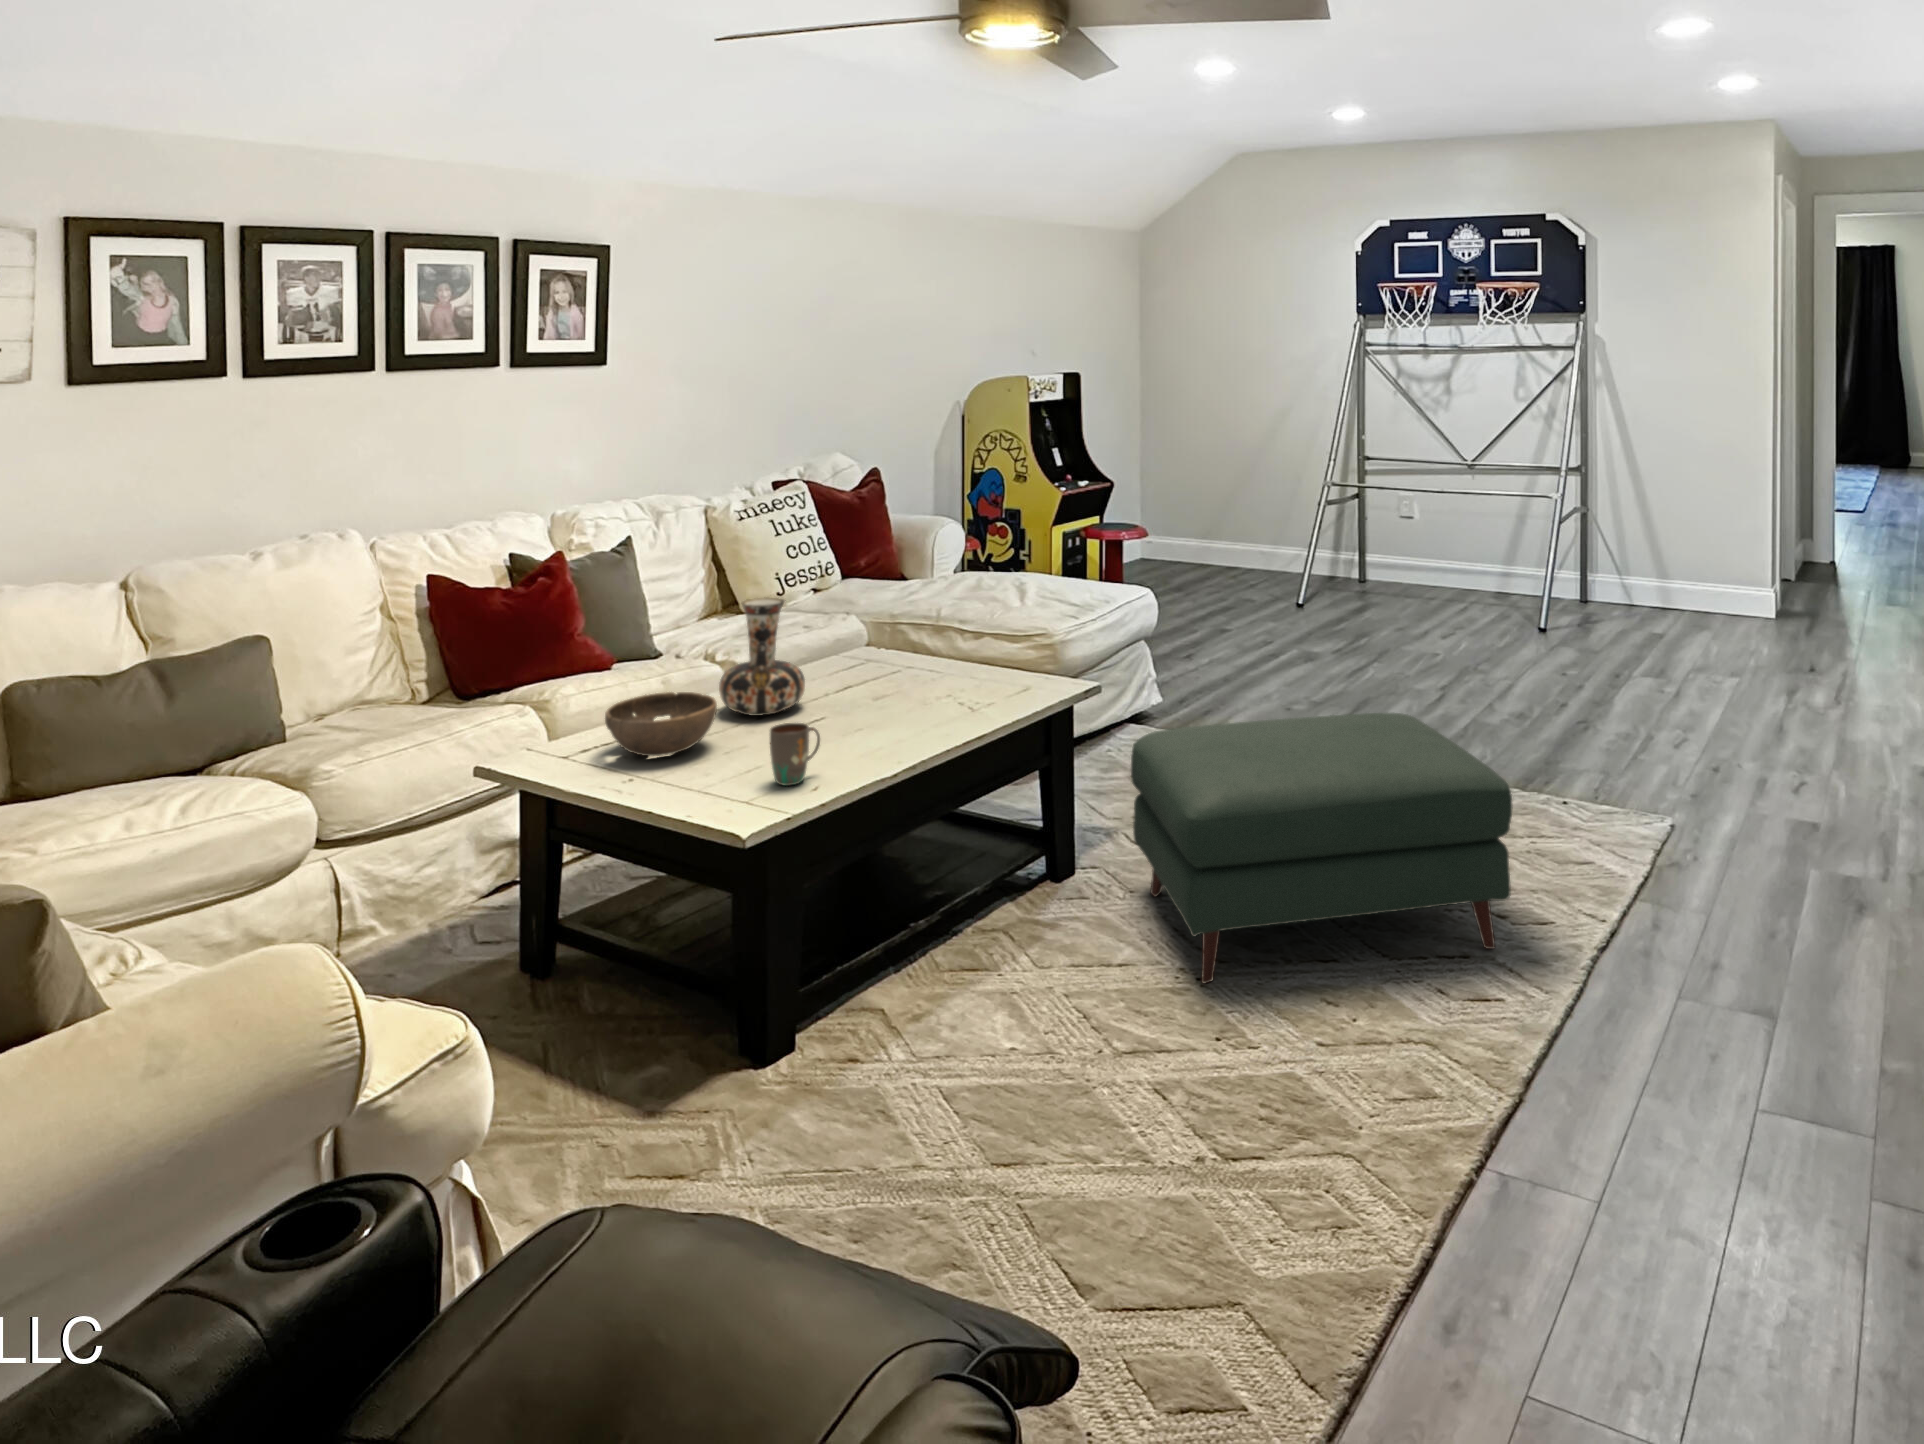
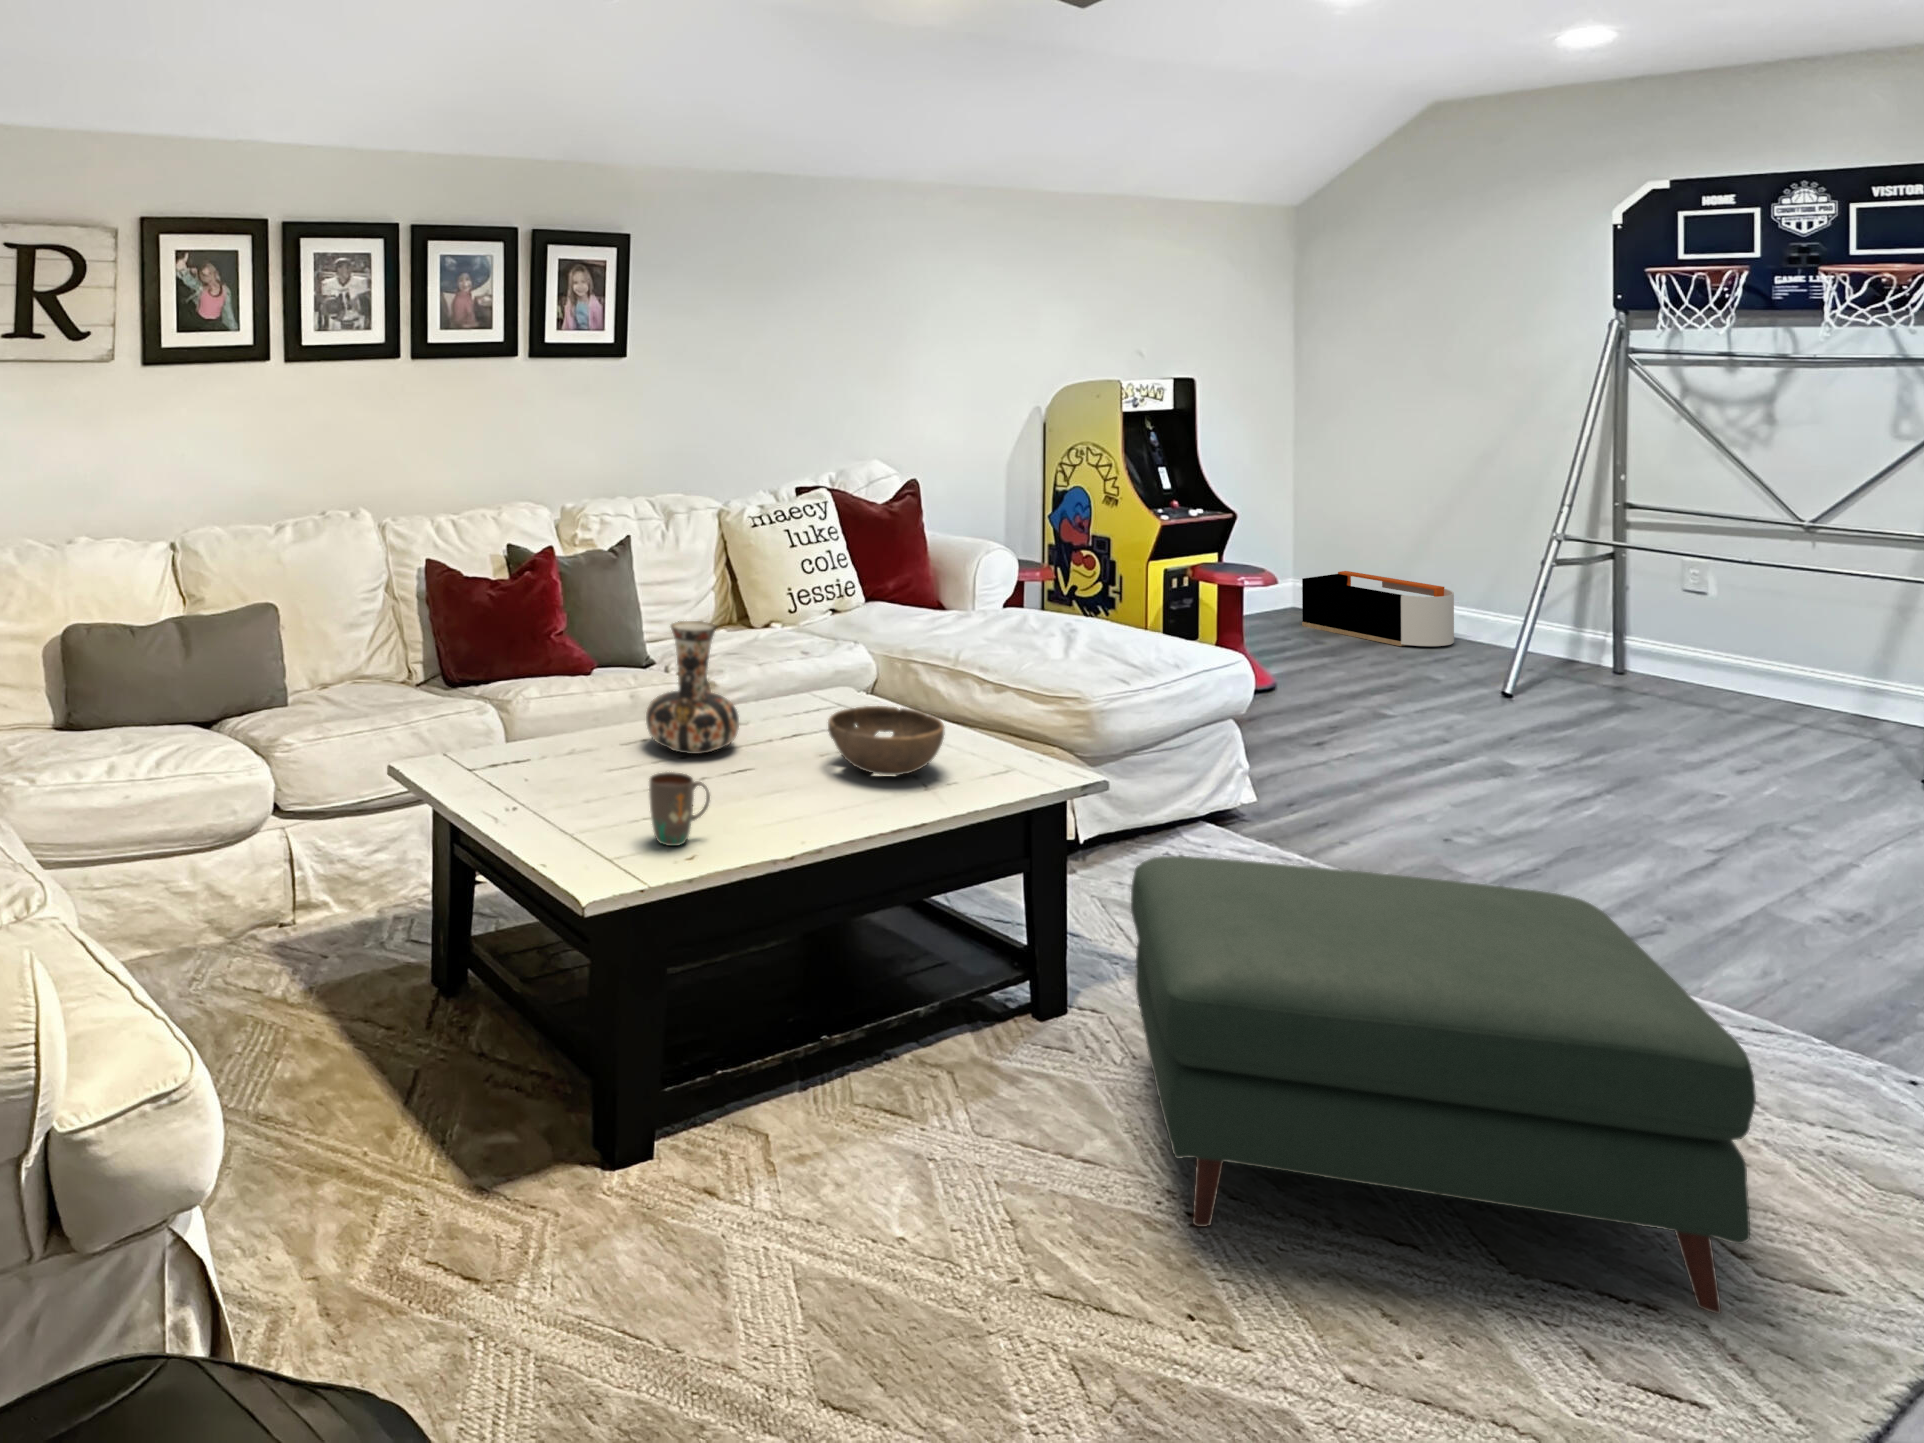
storage bin: none [1155,522,1259,577] -> present [1302,571,1454,646]
bowl: present [605,692,717,756] -> present [828,706,944,775]

